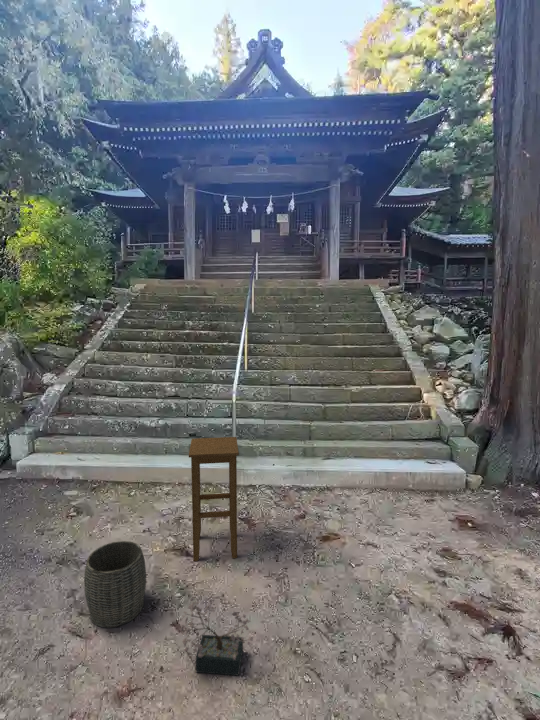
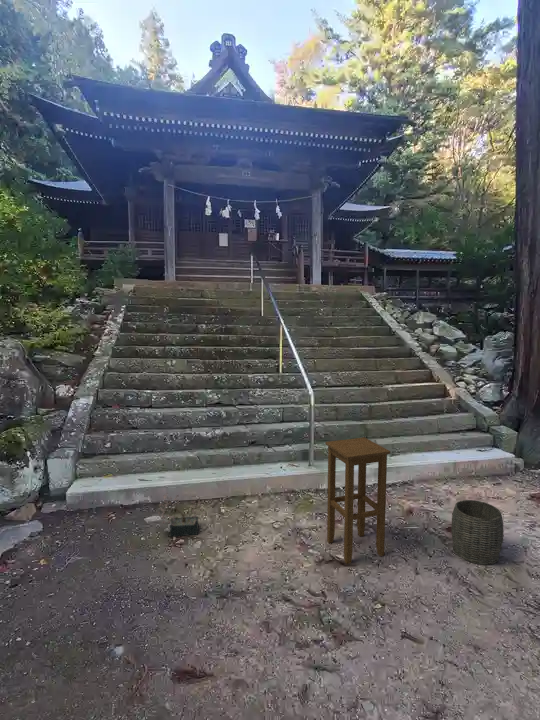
woven basket: present [84,541,146,628] -> present [451,500,504,565]
decorative plant: present [180,595,253,676] -> present [159,495,205,536]

